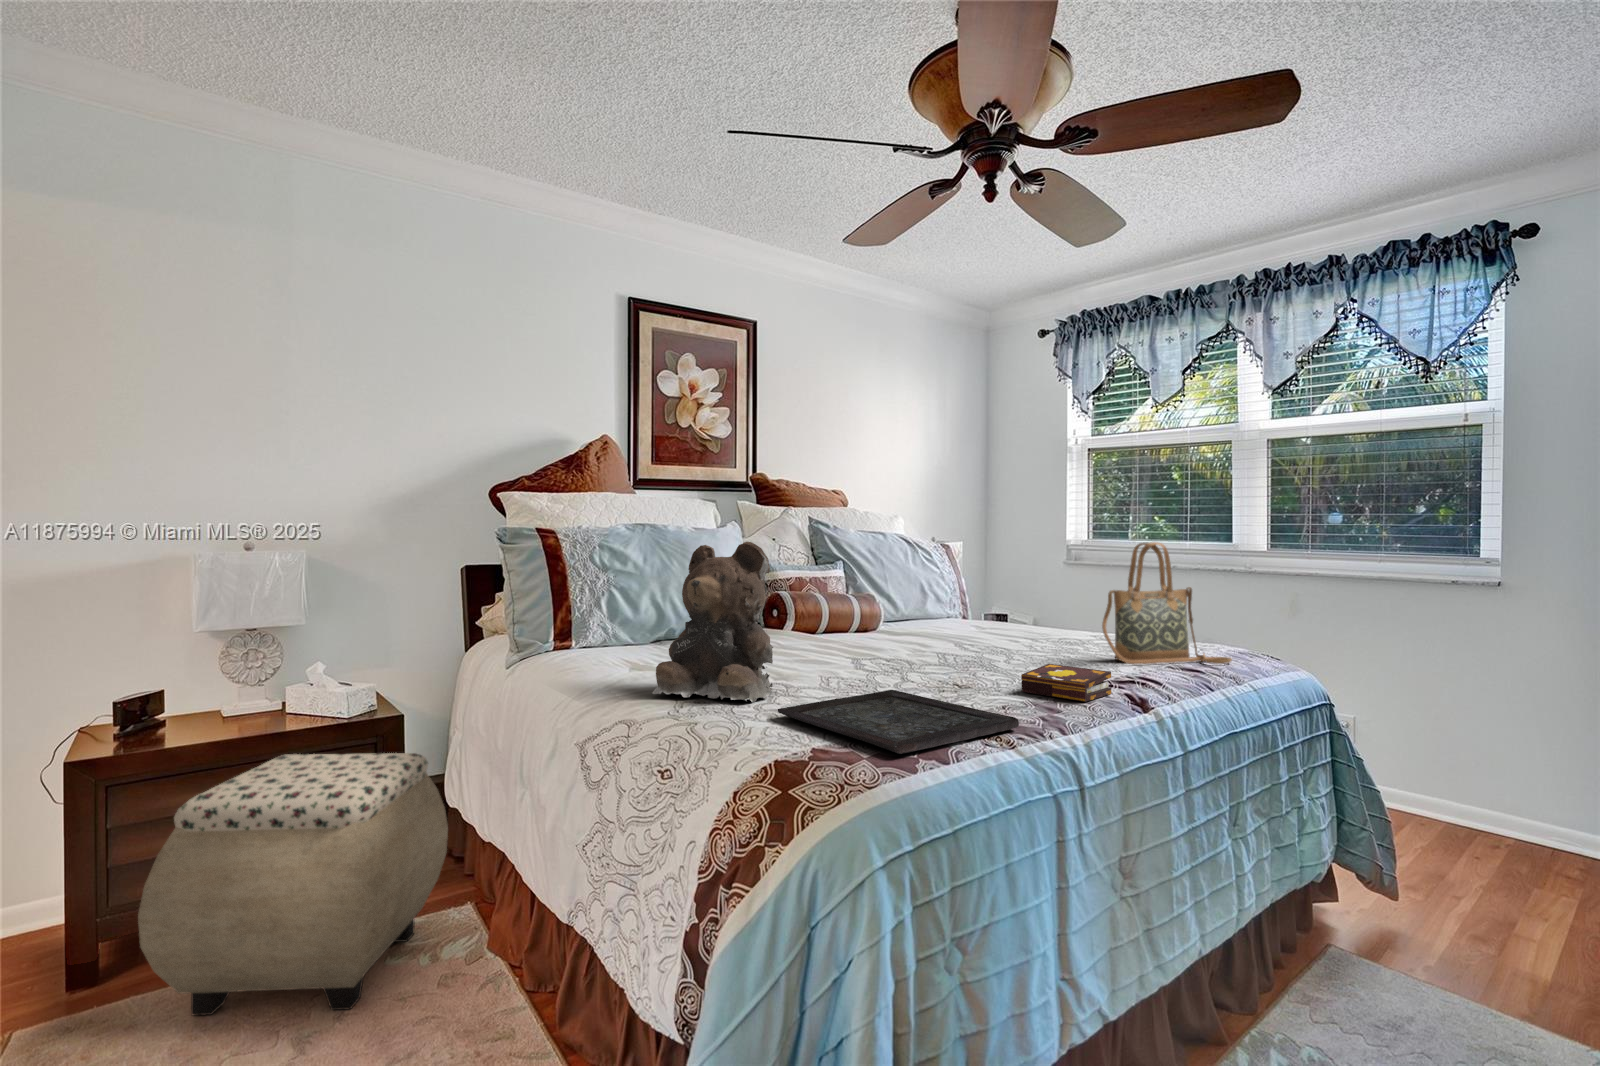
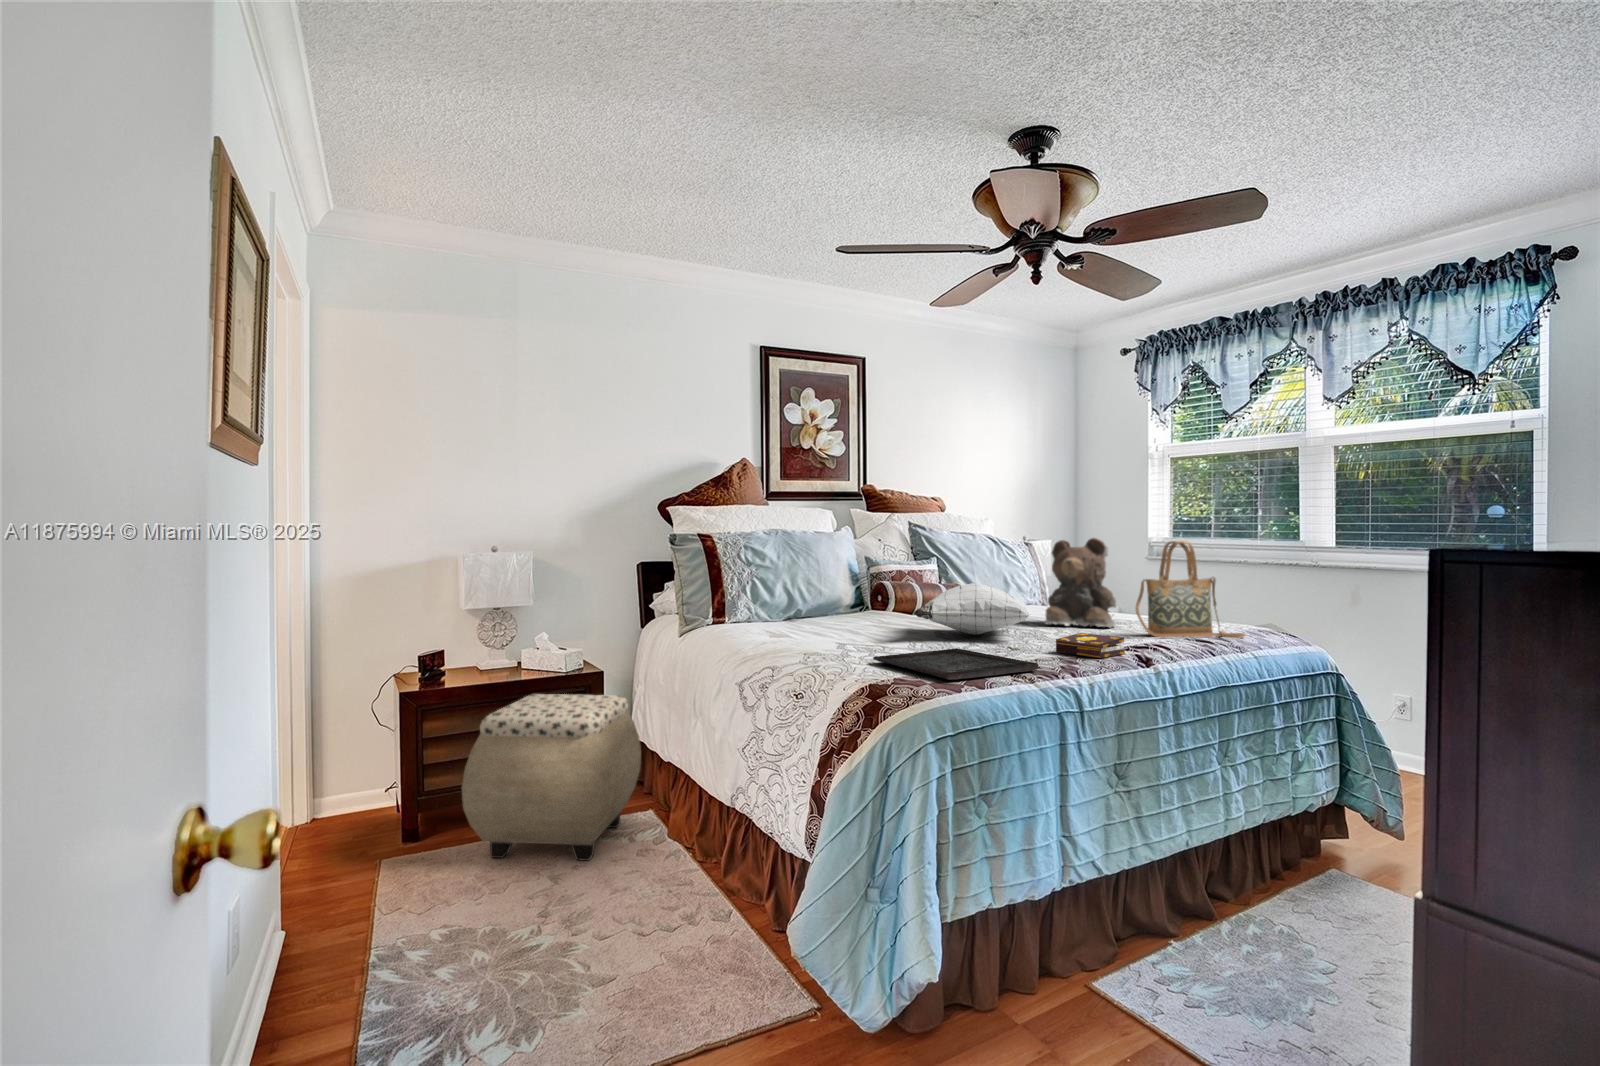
teddy bear: present [652,542,773,702] -> present [1045,538,1116,628]
pillow: none [826,595,980,663] -> present [914,583,1030,635]

